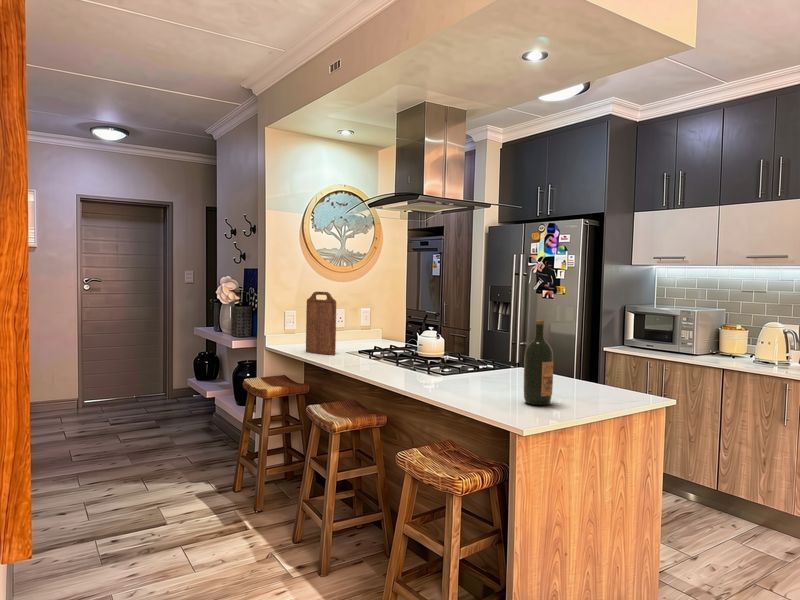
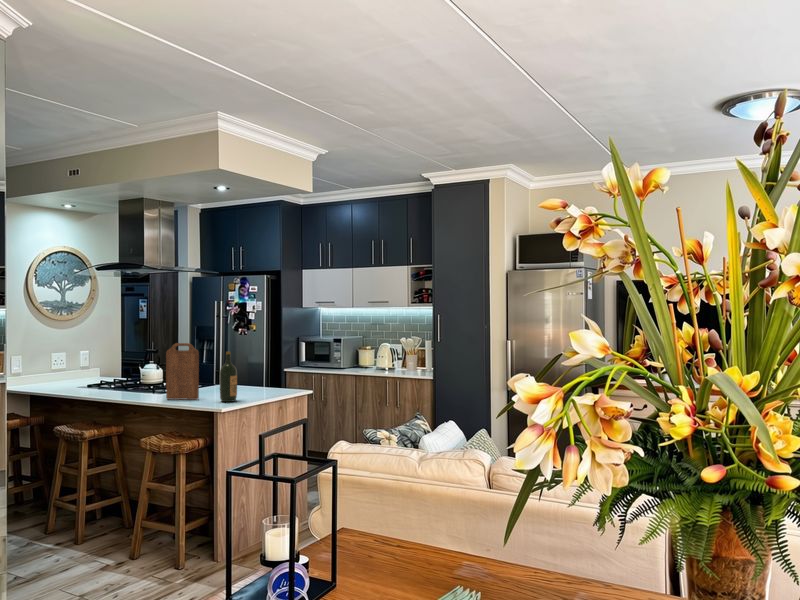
cutting board: present [306,292,336,355] -> present [166,343,199,400]

